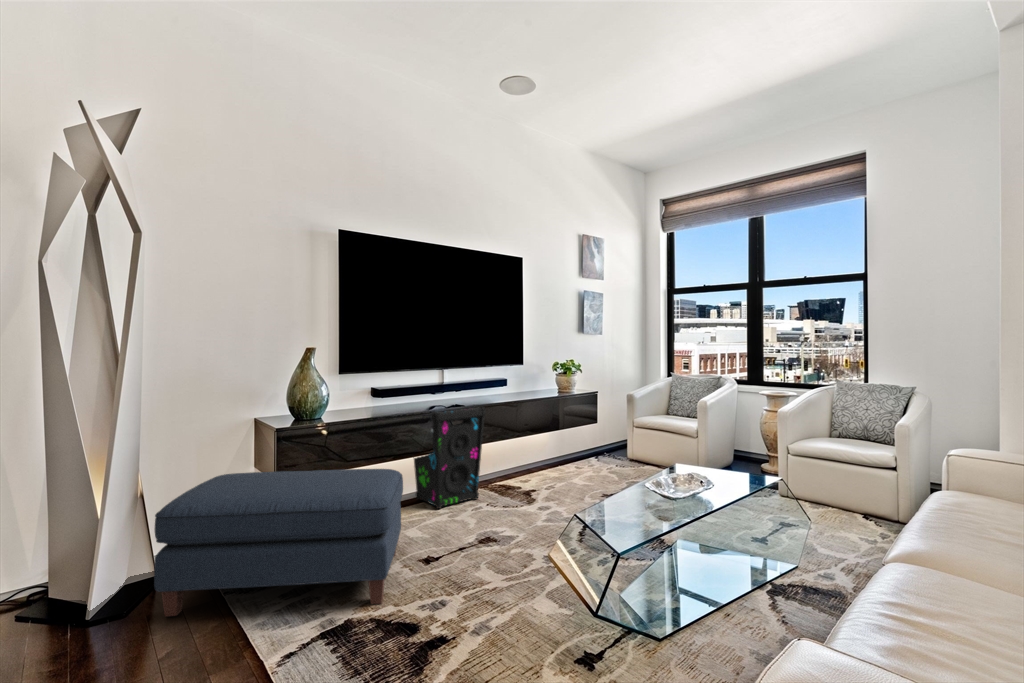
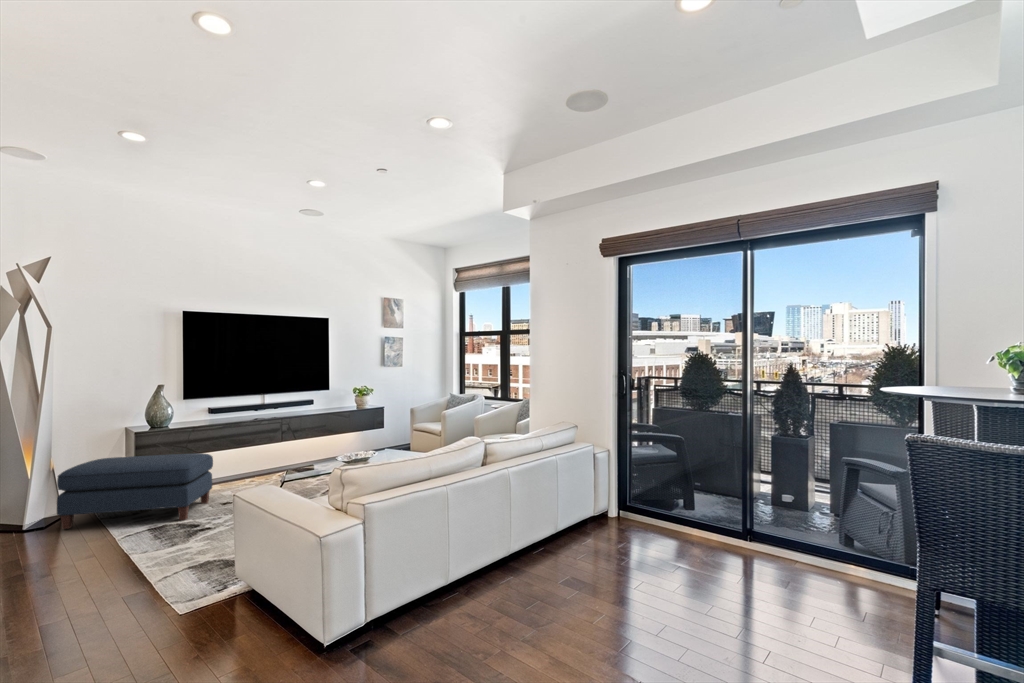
speaker: present [414,407,486,509] -> none [236,416,288,483]

